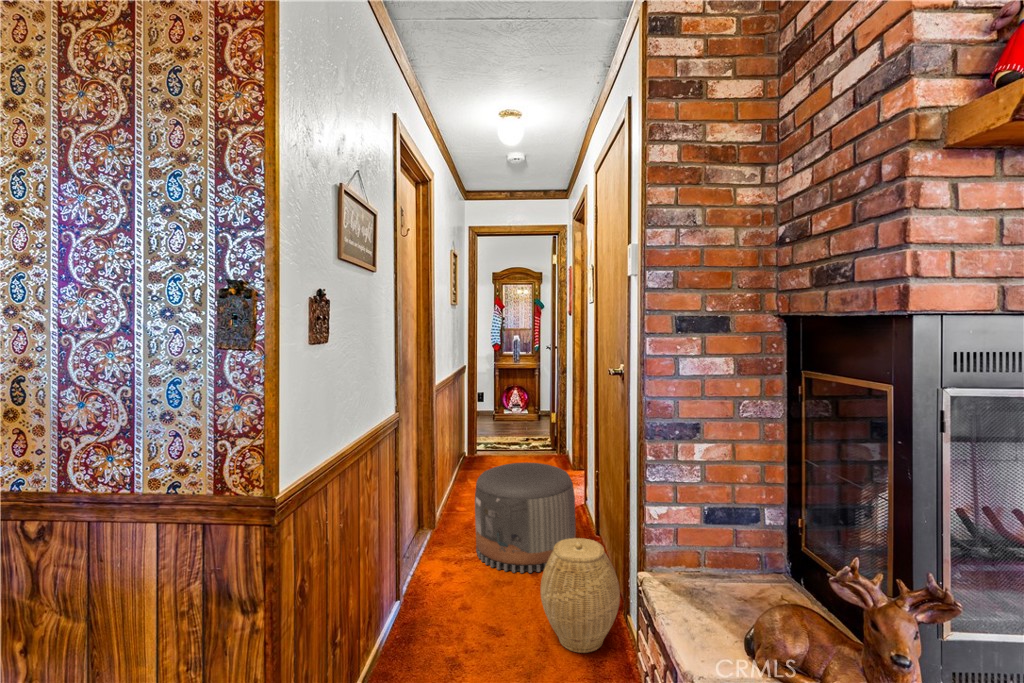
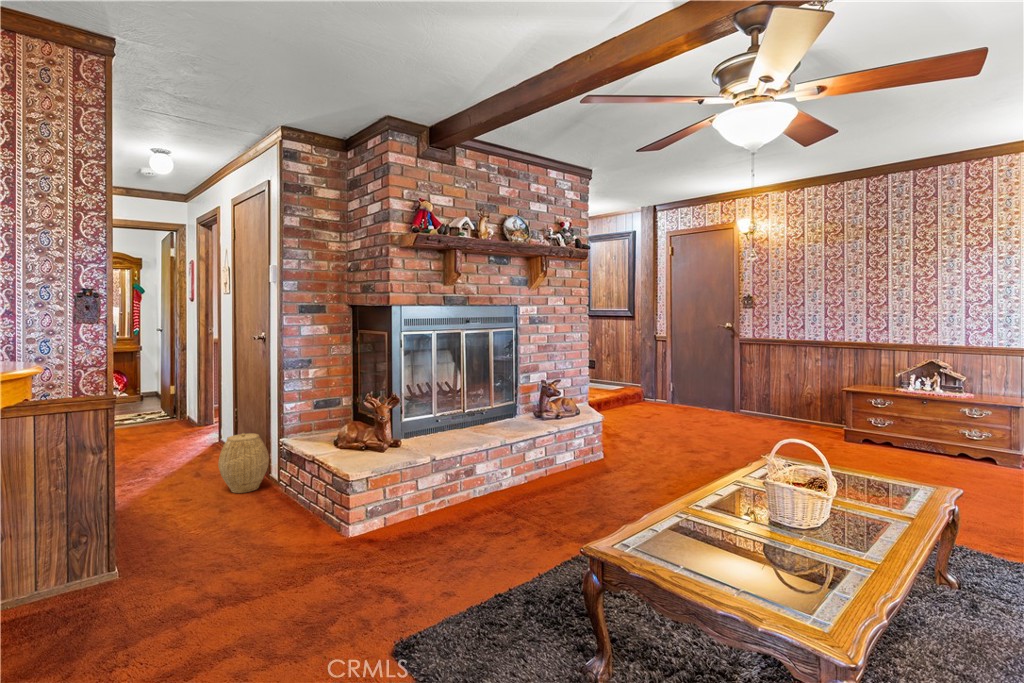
pouf: present [475,462,576,573] -> none [140,410,225,481]

